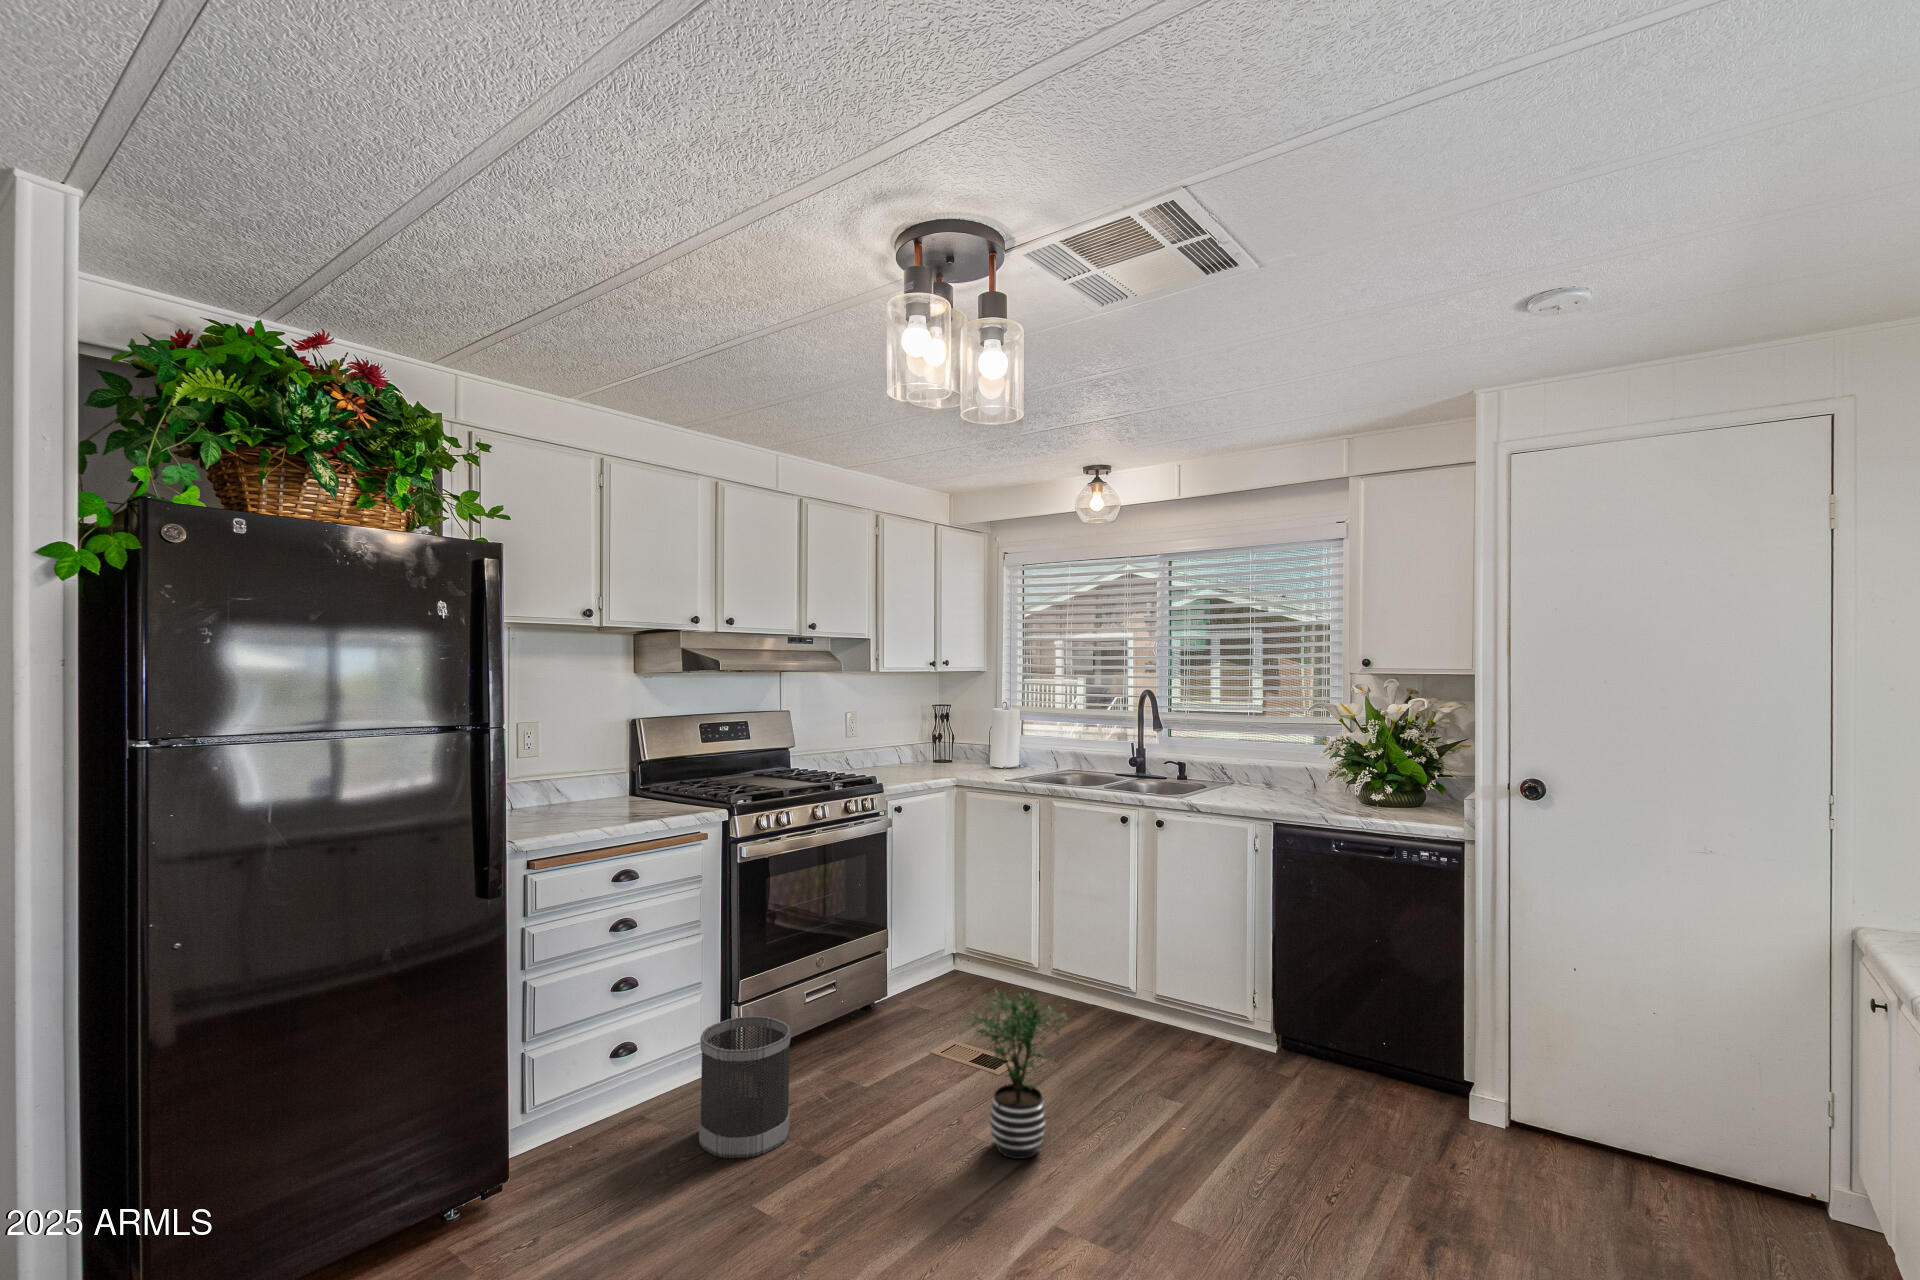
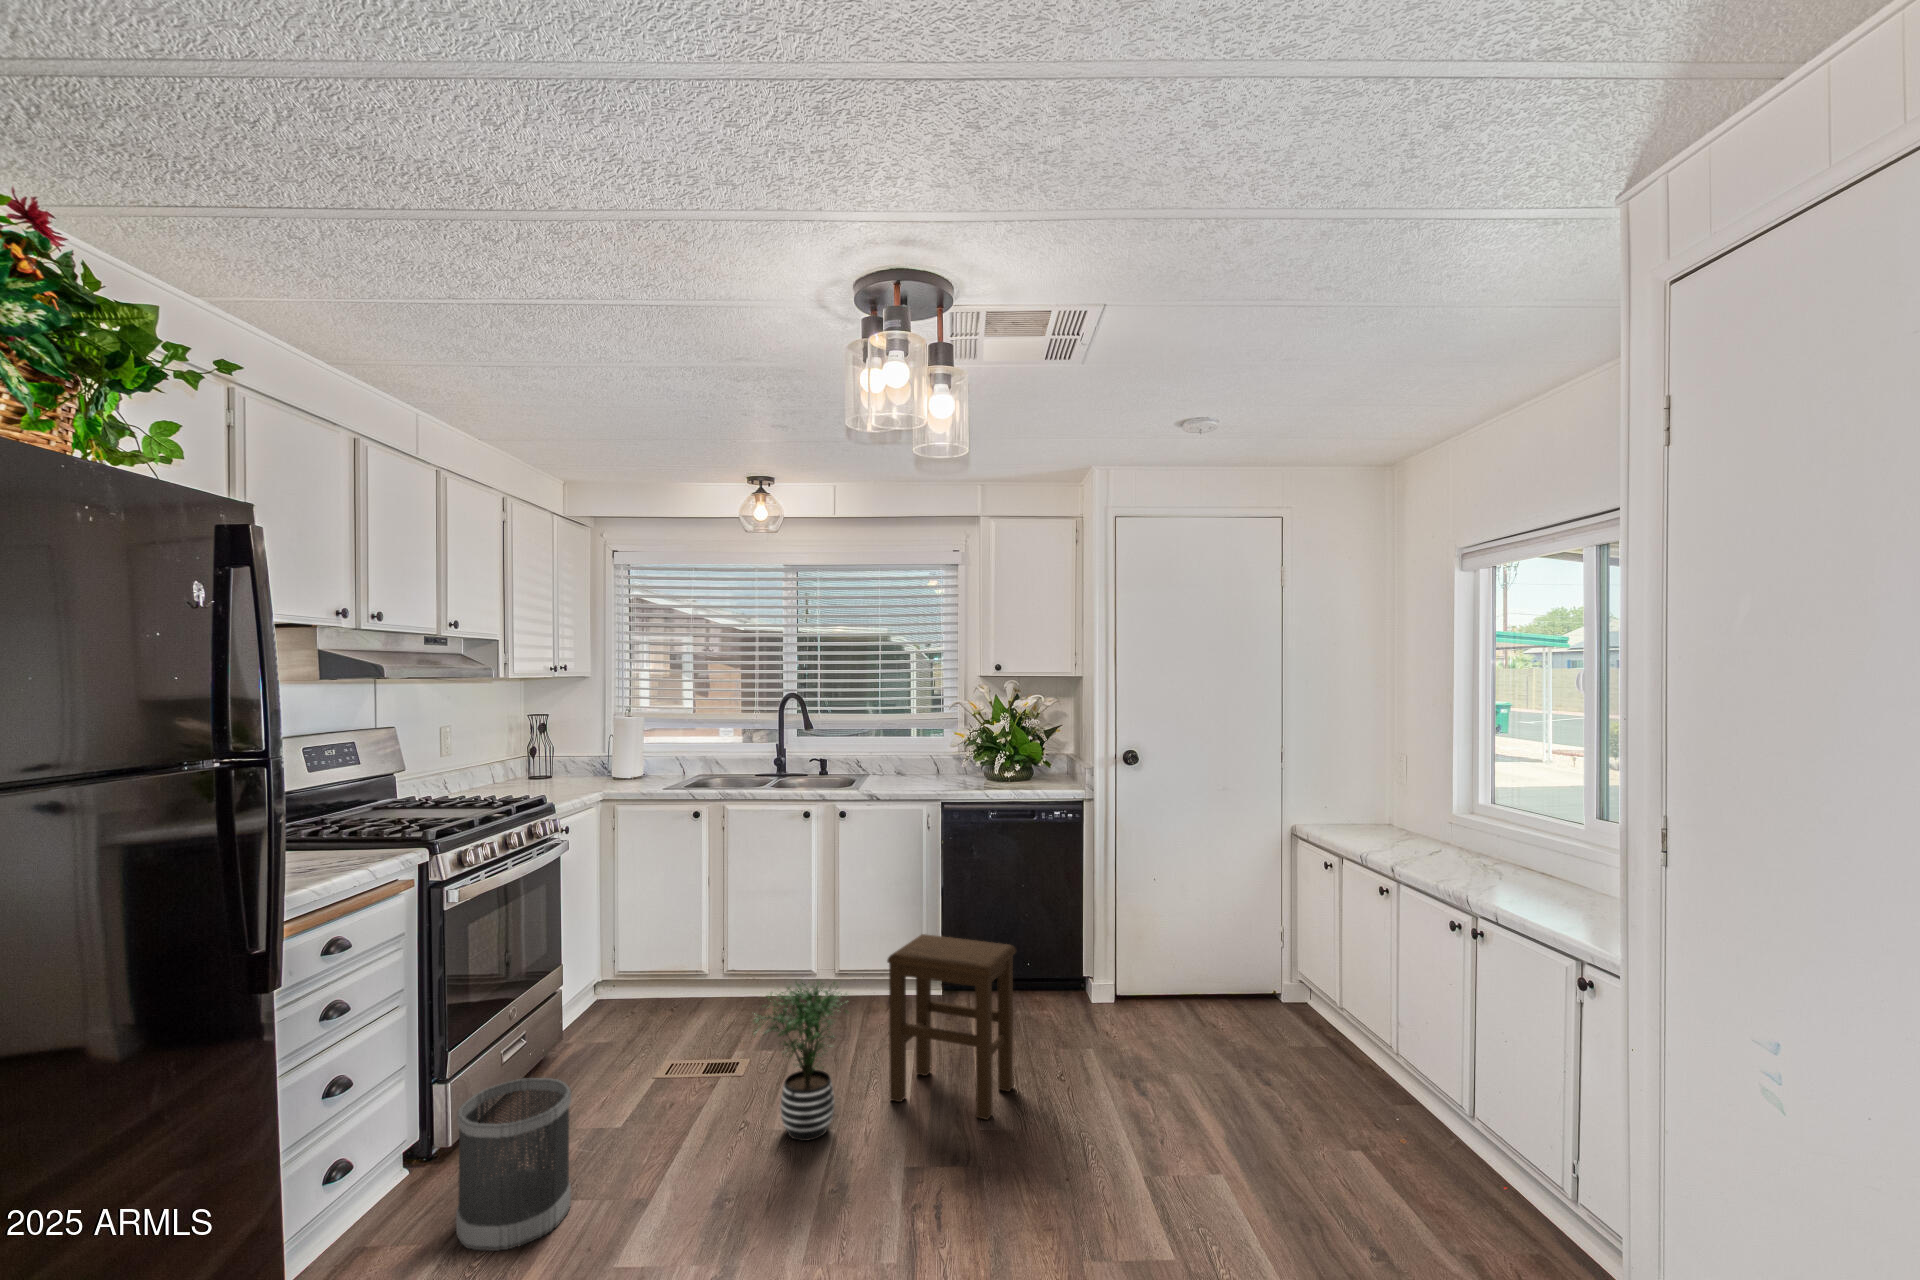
stool: none [1120,971,1278,1207] -> present [887,934,1016,1120]

